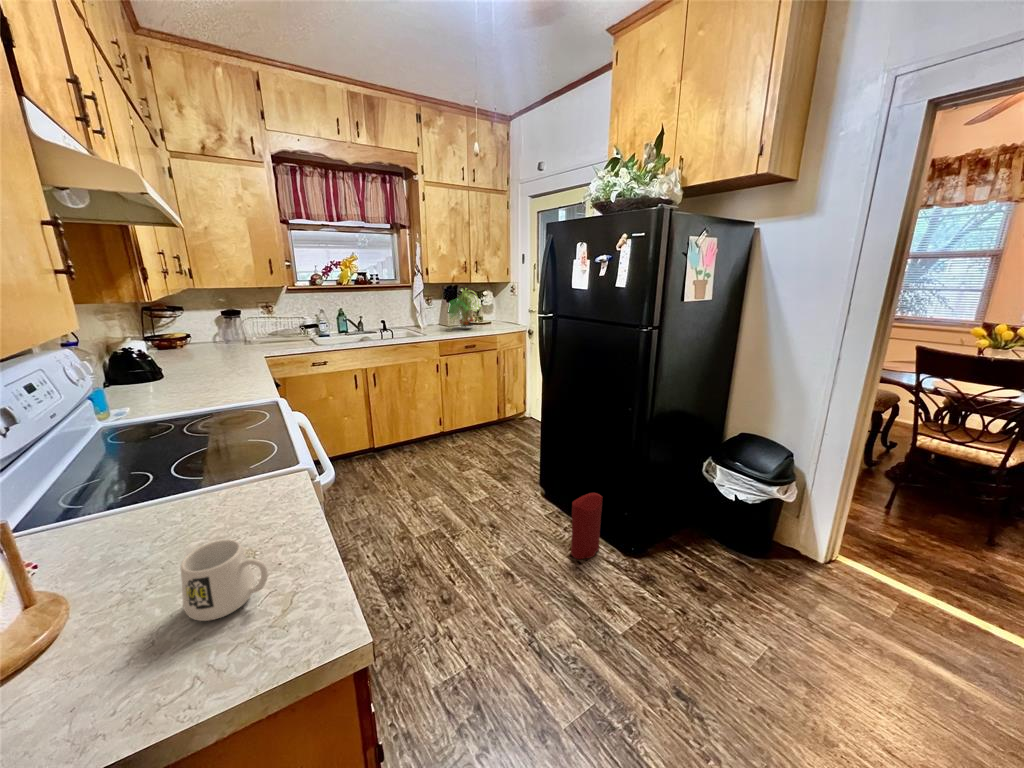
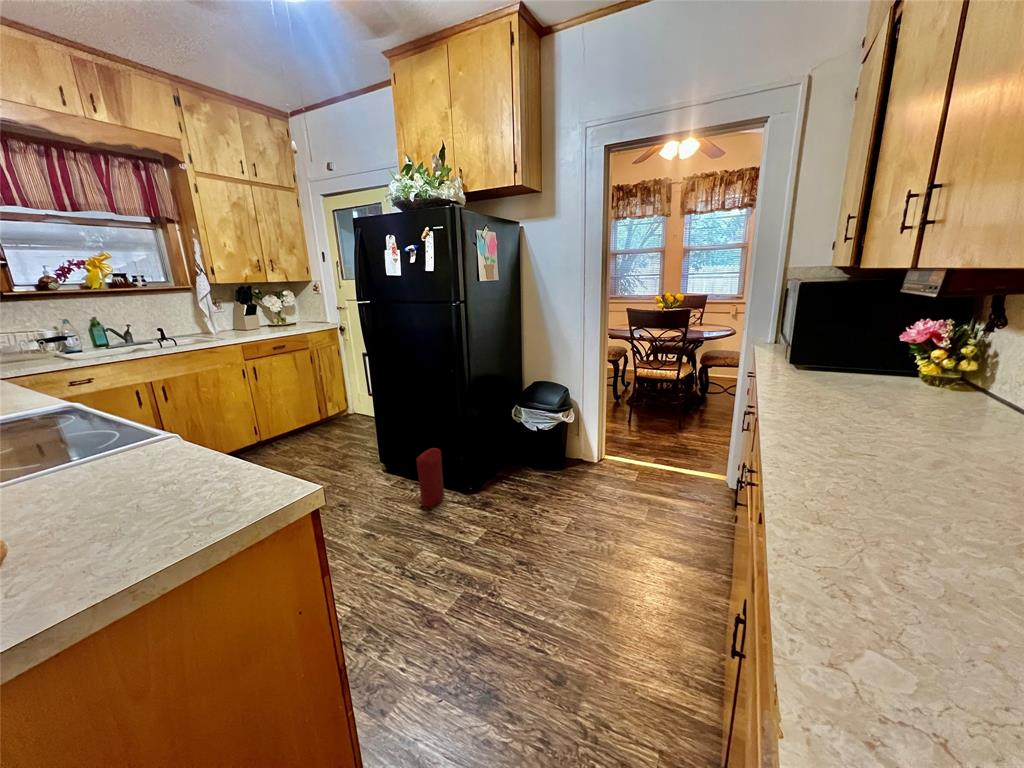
plant: present [448,288,480,327] -> none [247,288,289,334]
mug: present [180,540,268,621] -> none [103,456,195,523]

